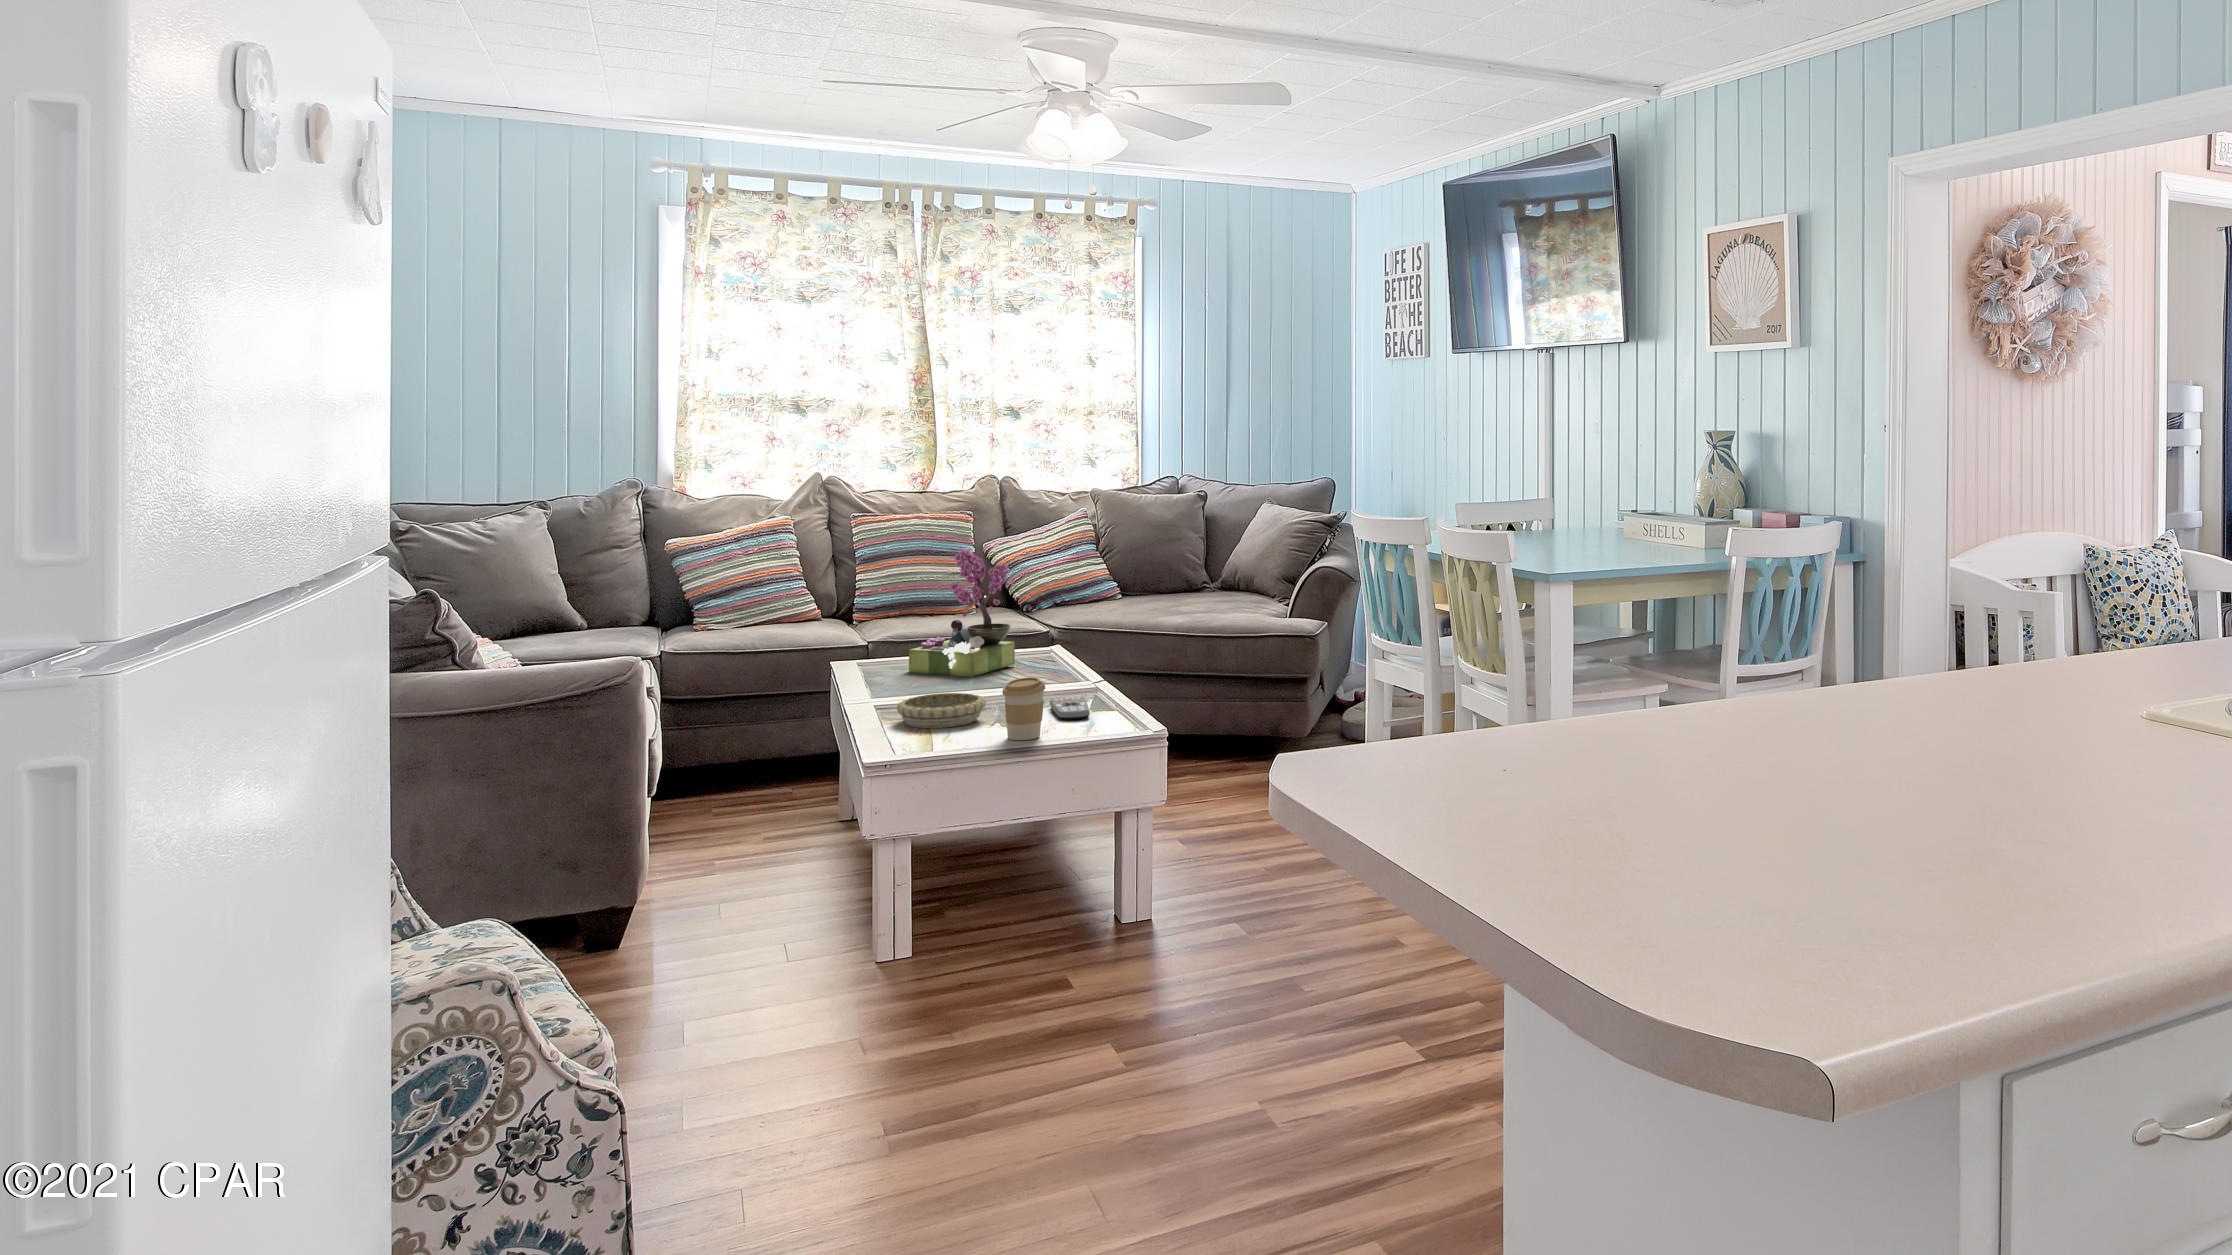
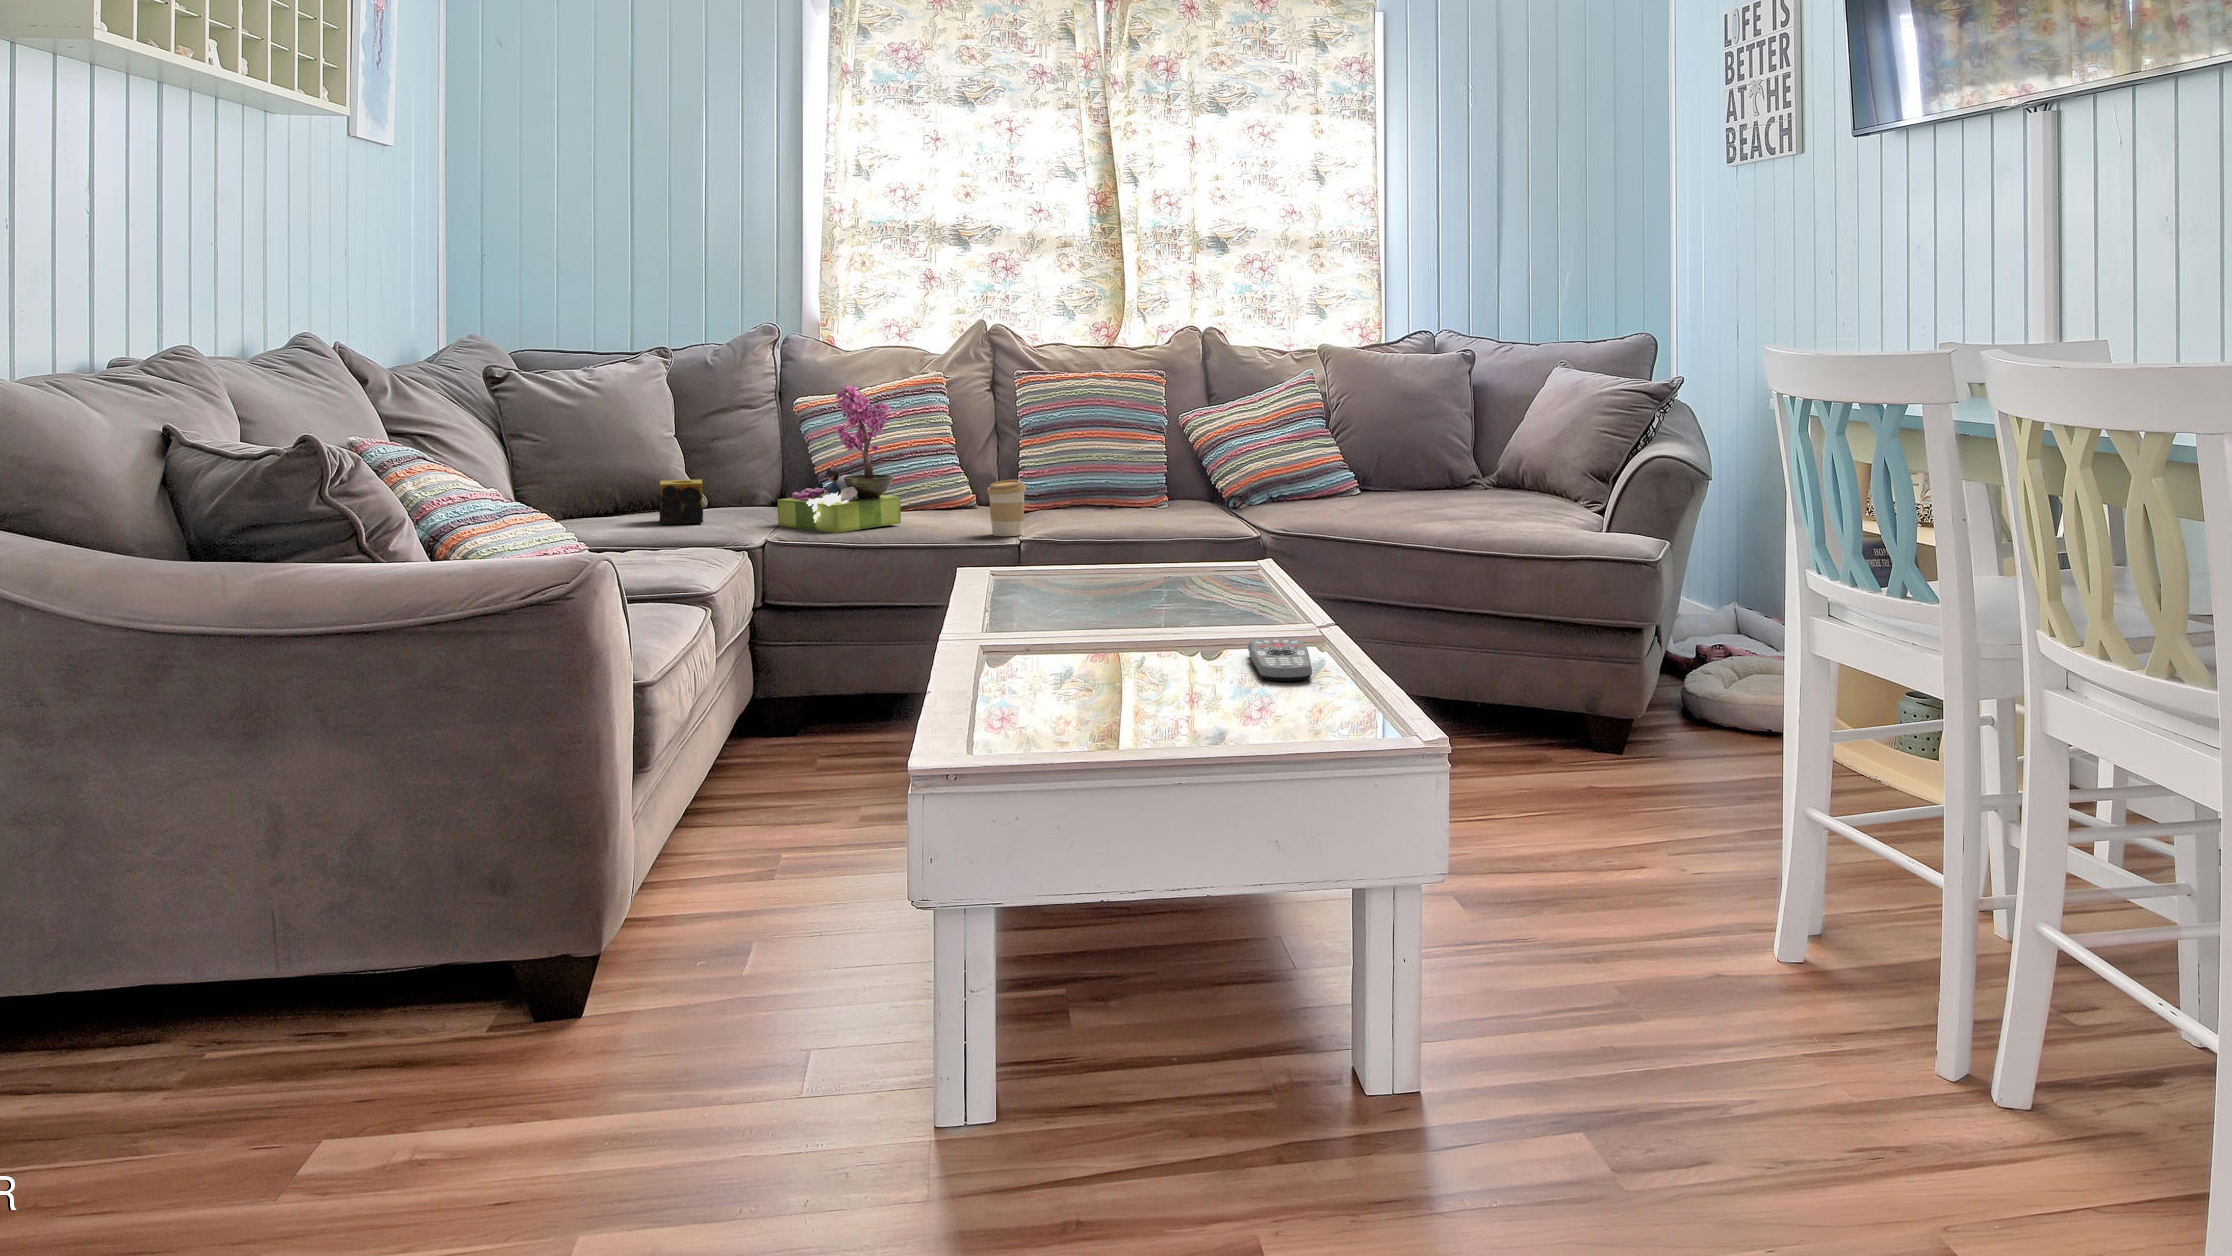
flower arrangement: present [909,548,1015,677] -> present [778,385,901,533]
candle: none [555,609,597,646] -> present [659,479,703,525]
coffee cup: present [1002,677,1045,740] -> present [987,480,1026,536]
decorative bowl: present [897,693,986,728] -> none [1001,622,1143,682]

